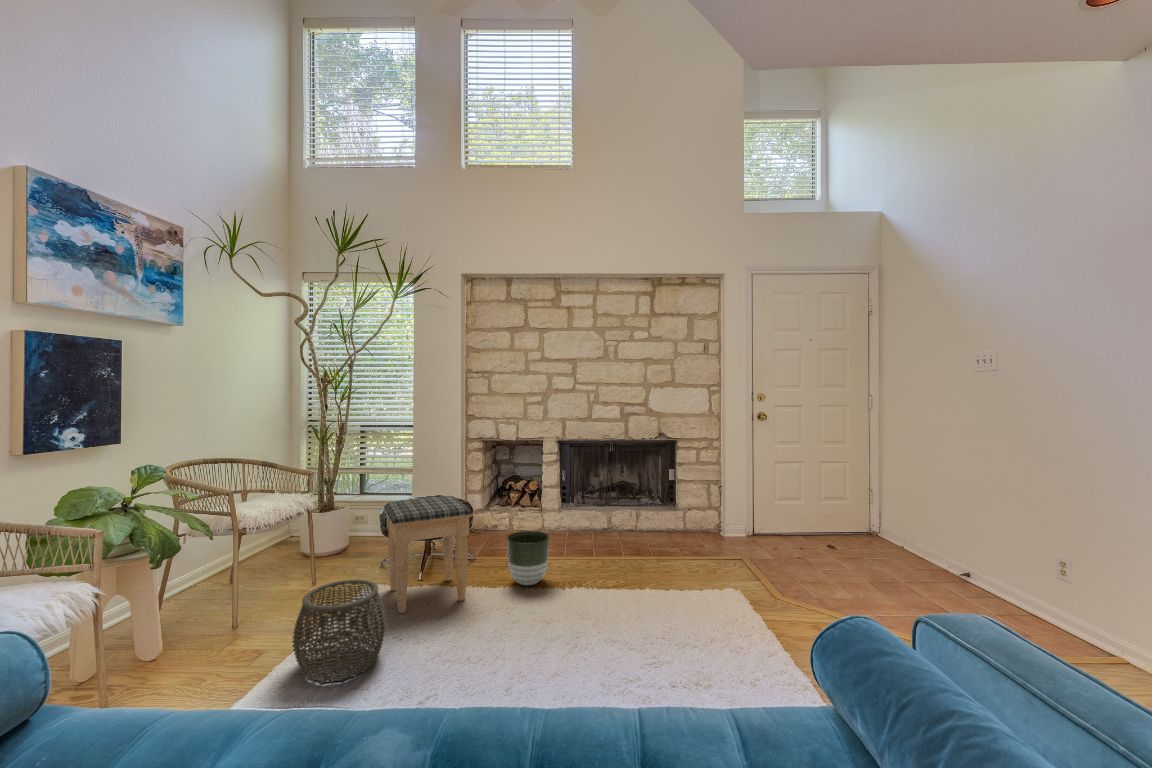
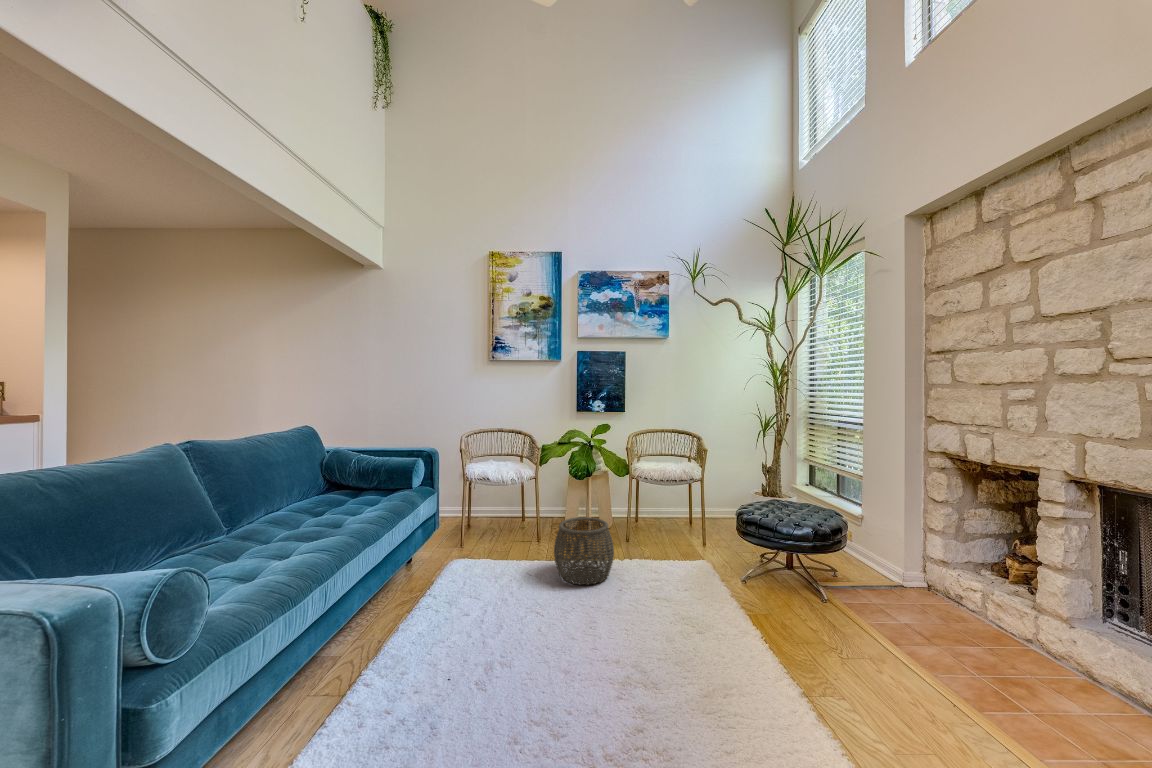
footstool: present [384,496,472,613] -> none [659,486,766,606]
planter: present [507,531,549,585] -> none [754,567,817,647]

